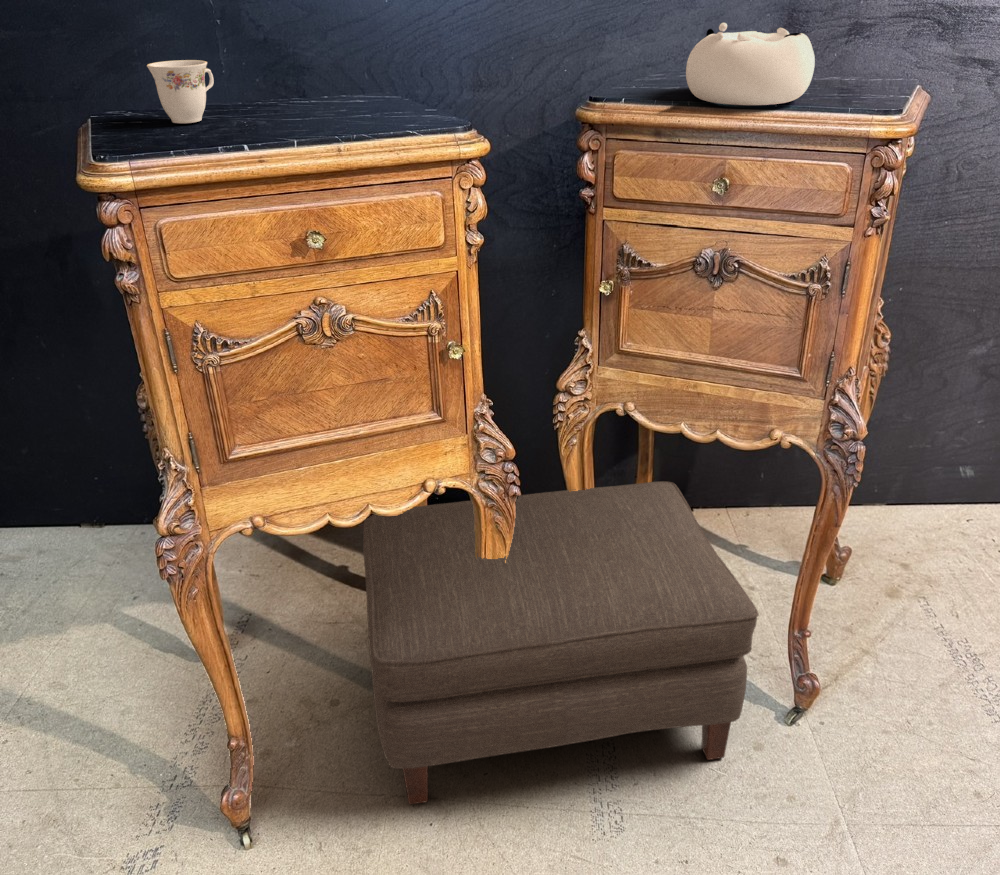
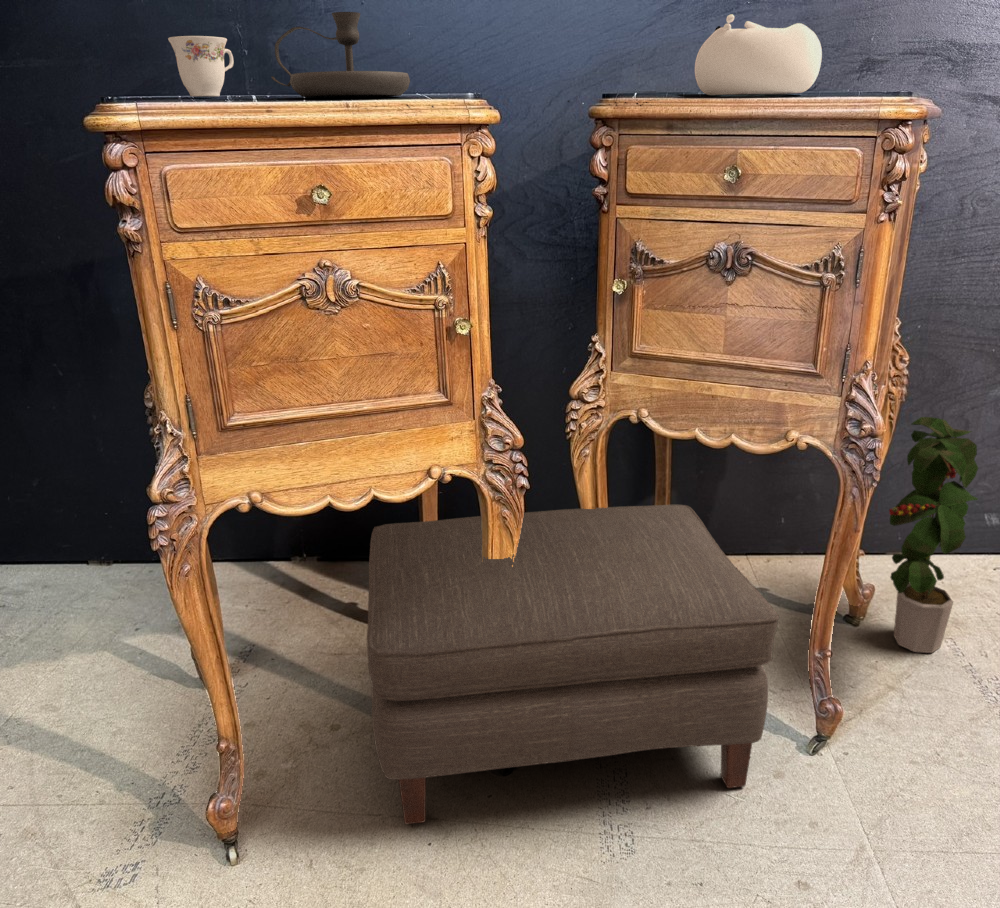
candlestick: none [257,47,400,139] -> present [271,12,410,98]
potted plant: none [867,386,954,614] -> present [889,417,978,653]

